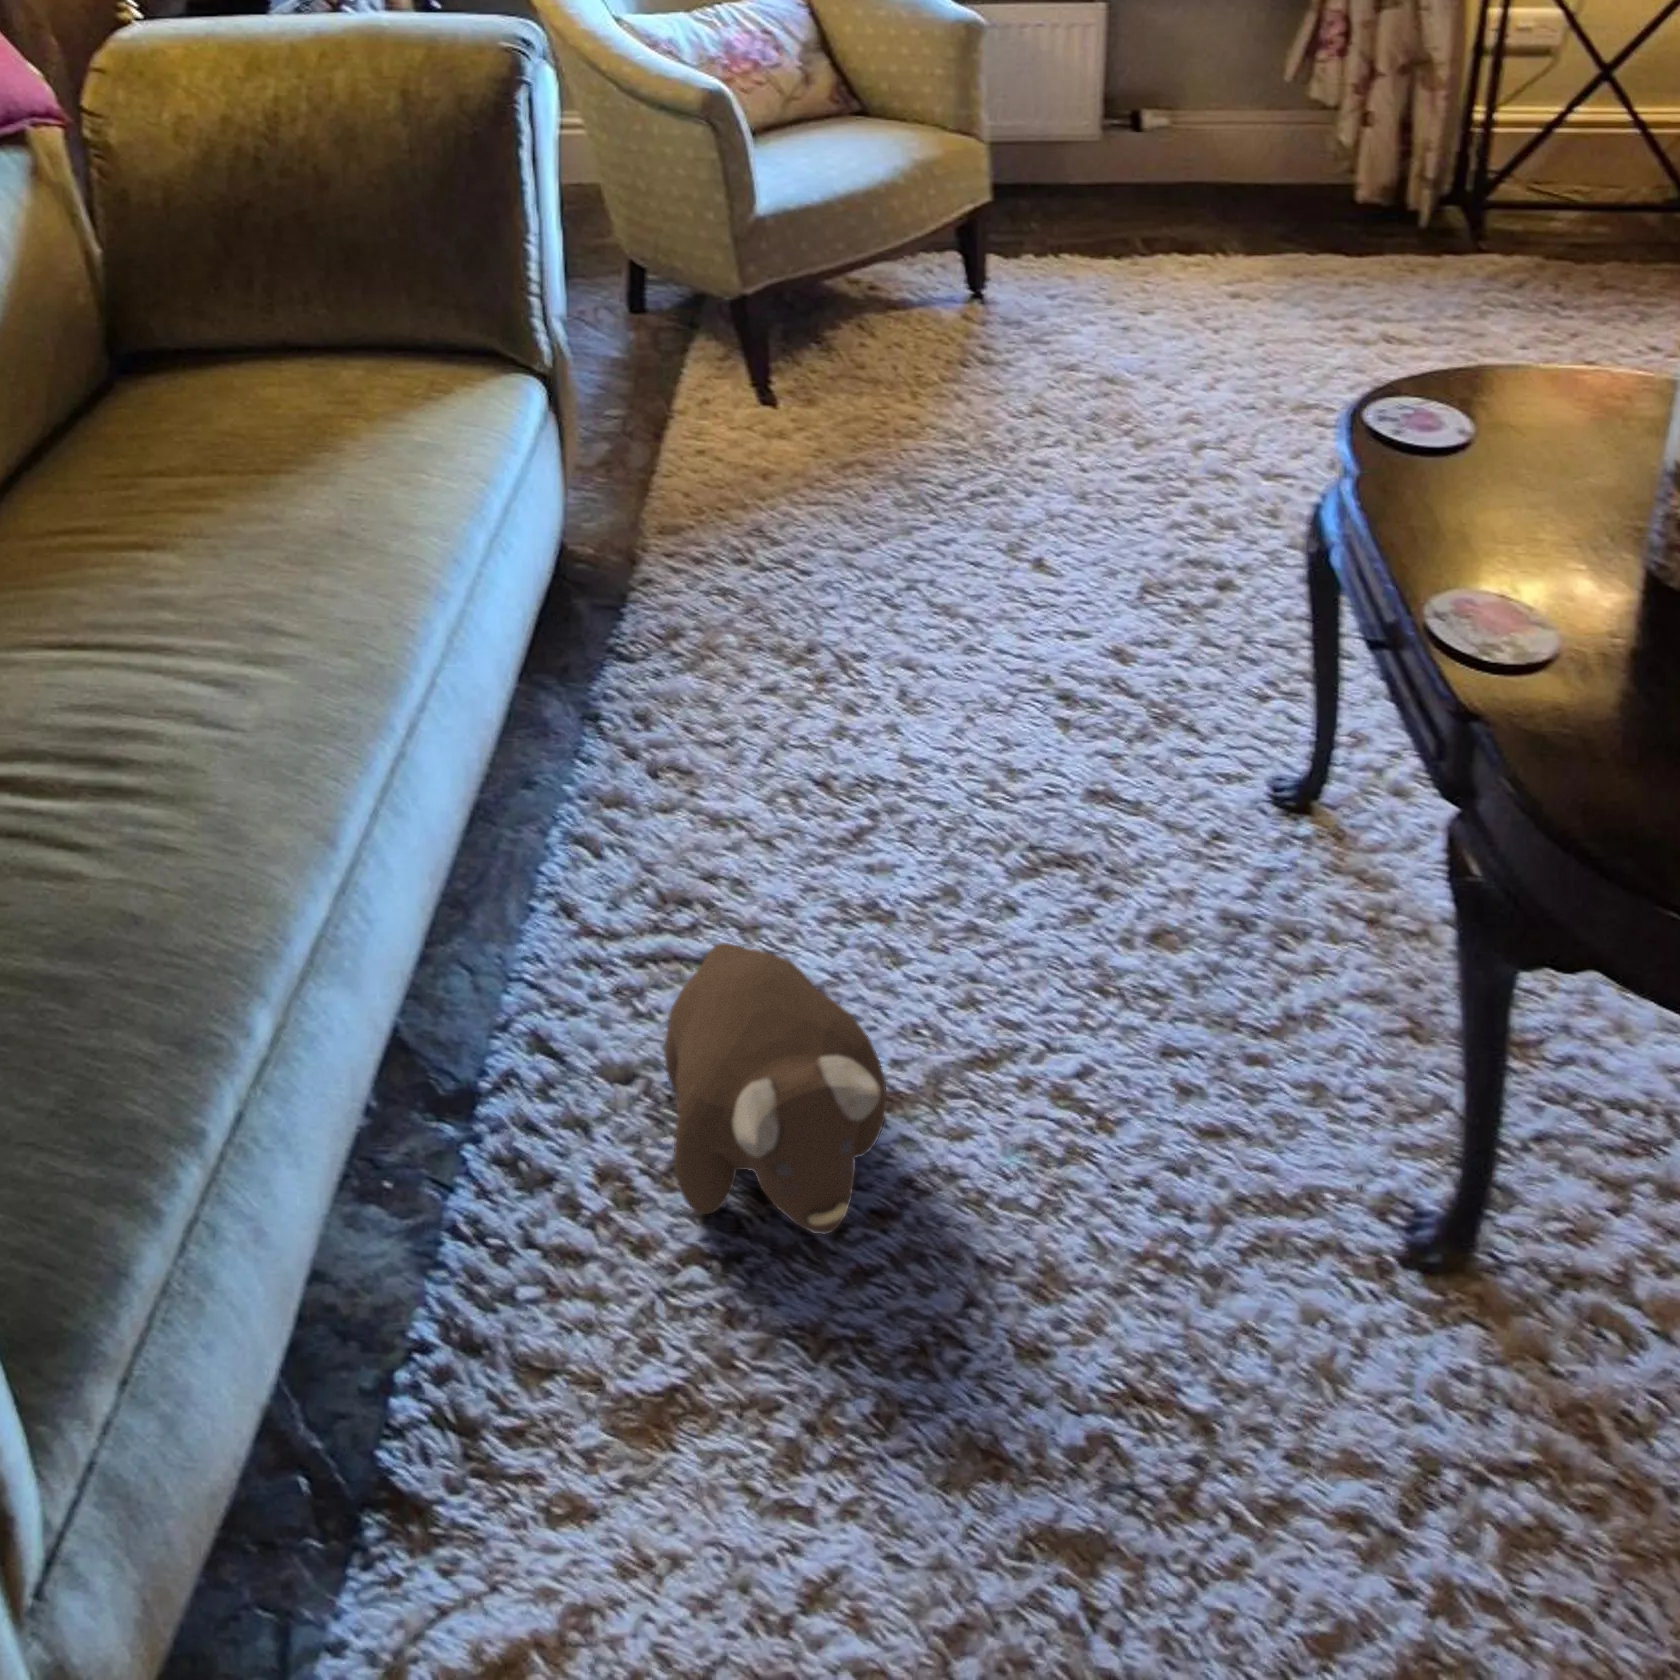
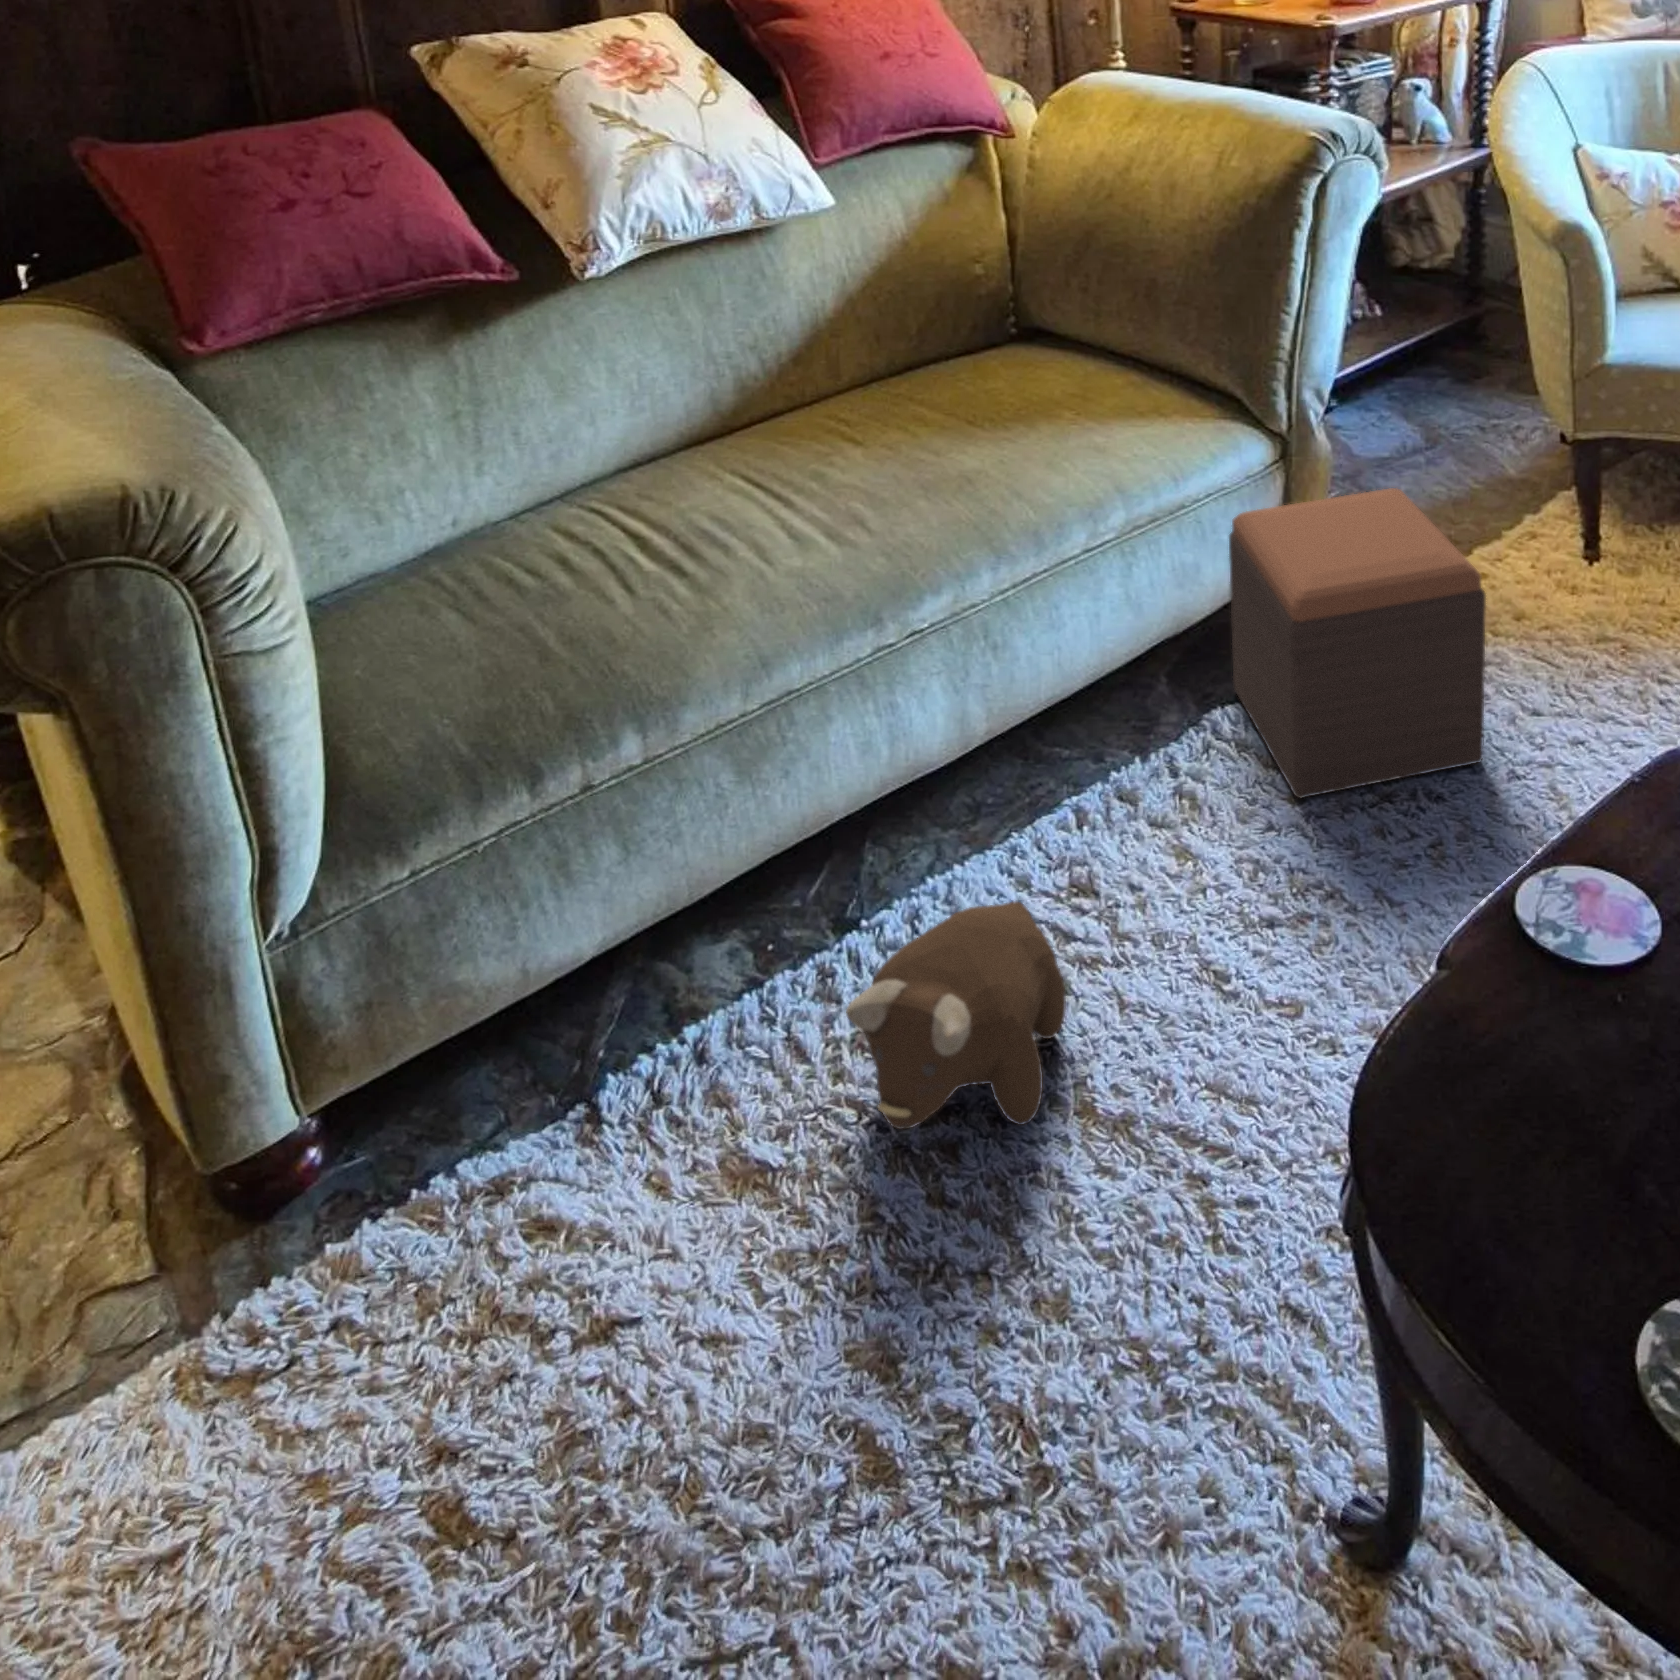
footstool: none [597,385,884,719] -> present [1229,488,1486,798]

